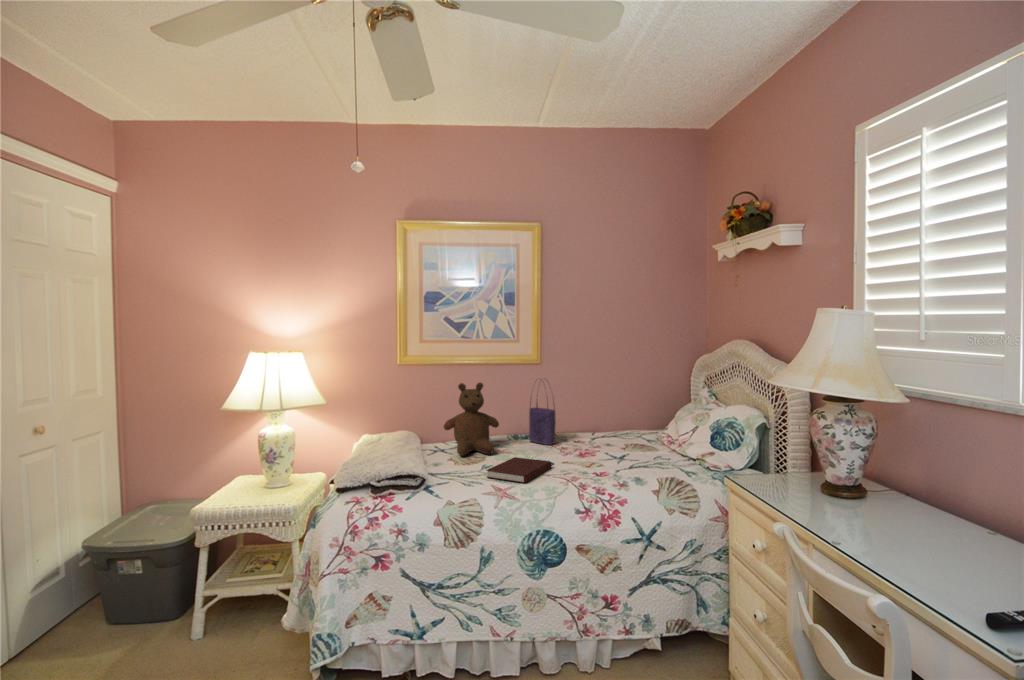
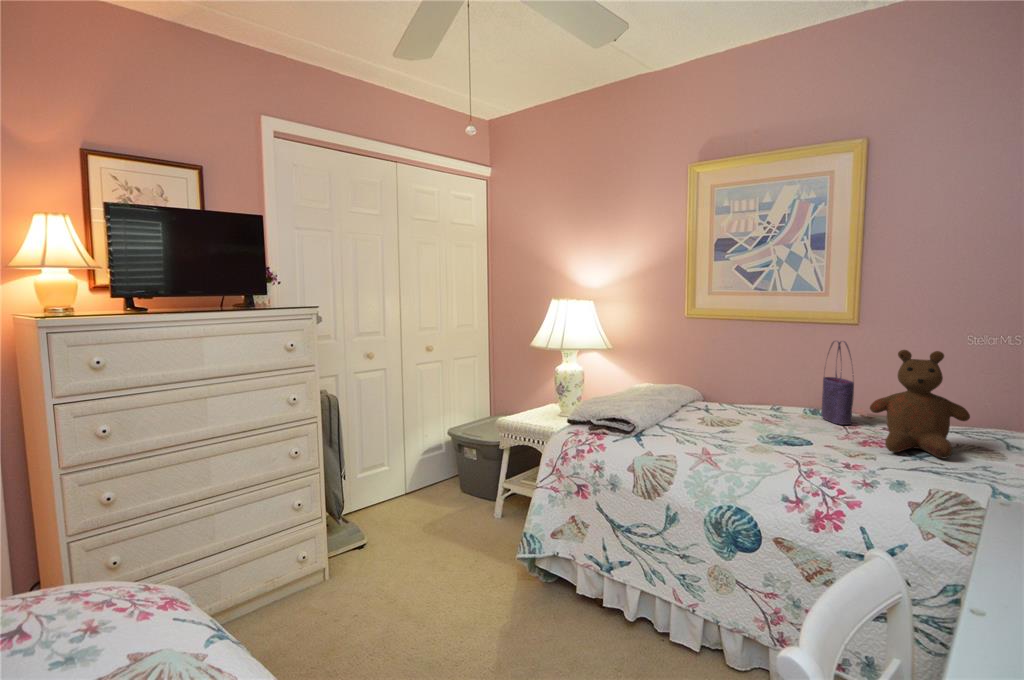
teddy bear: present [444,383,499,456] -> present [870,350,970,458]
notebook: present [487,457,551,483] -> none [709,427,799,453]

